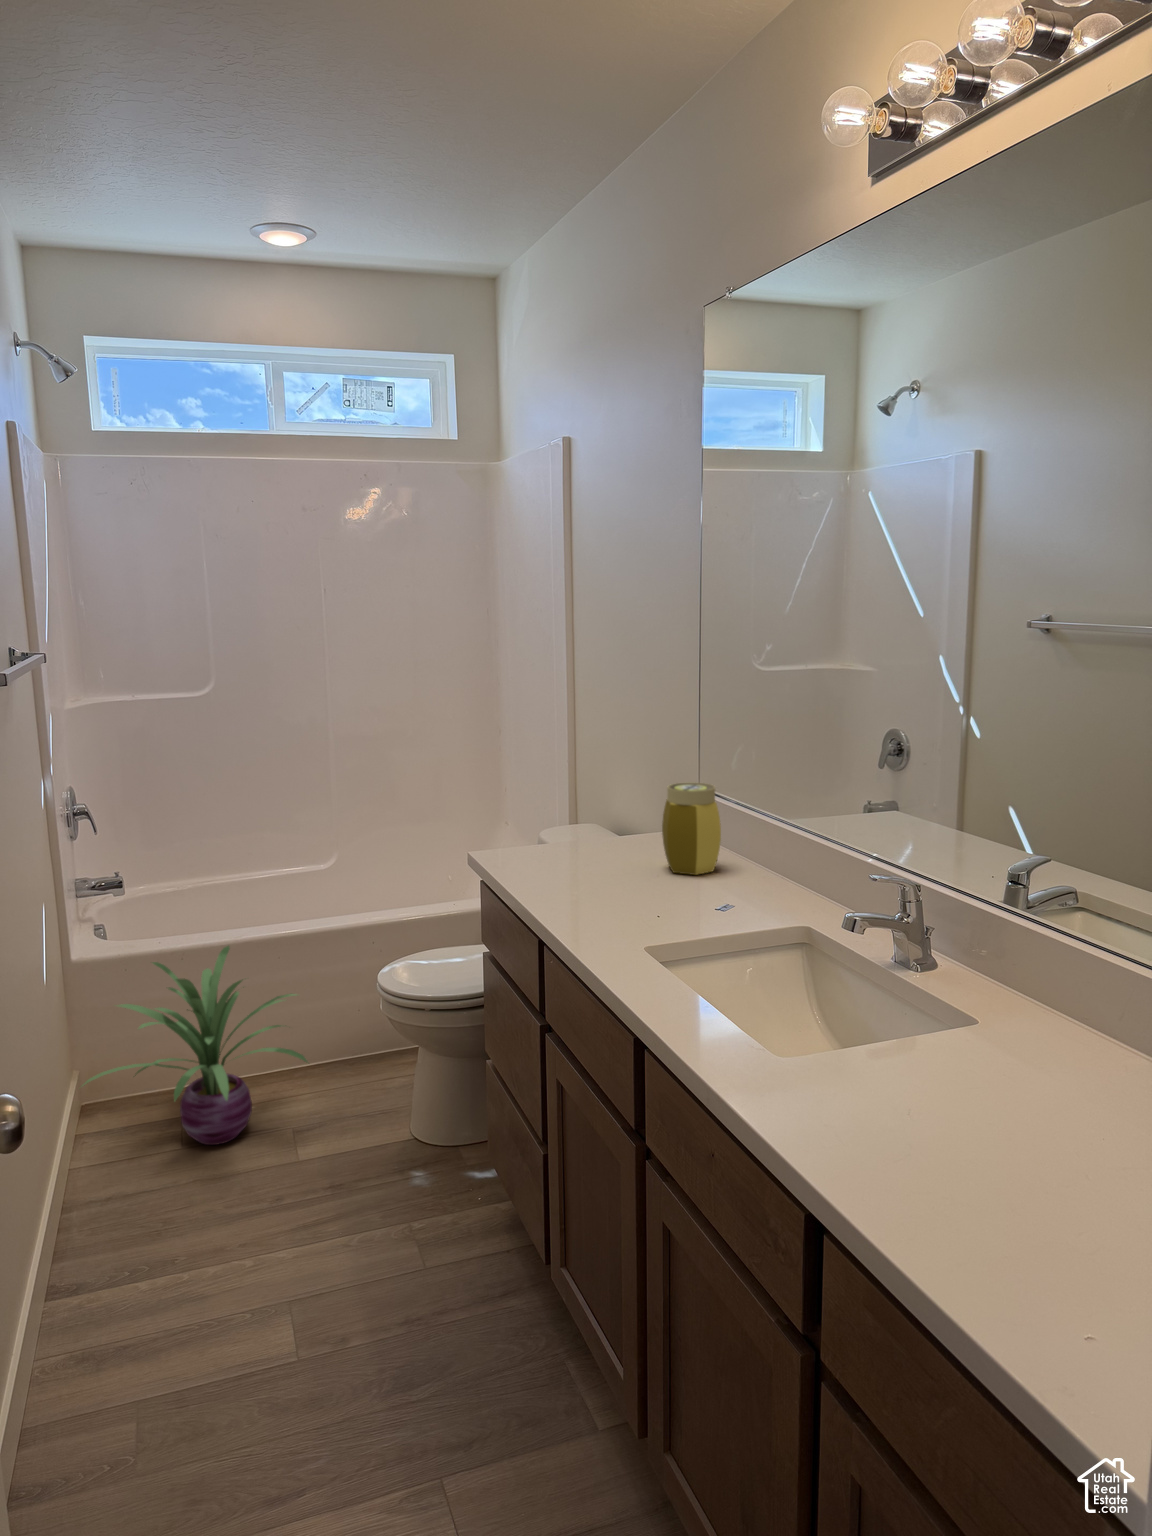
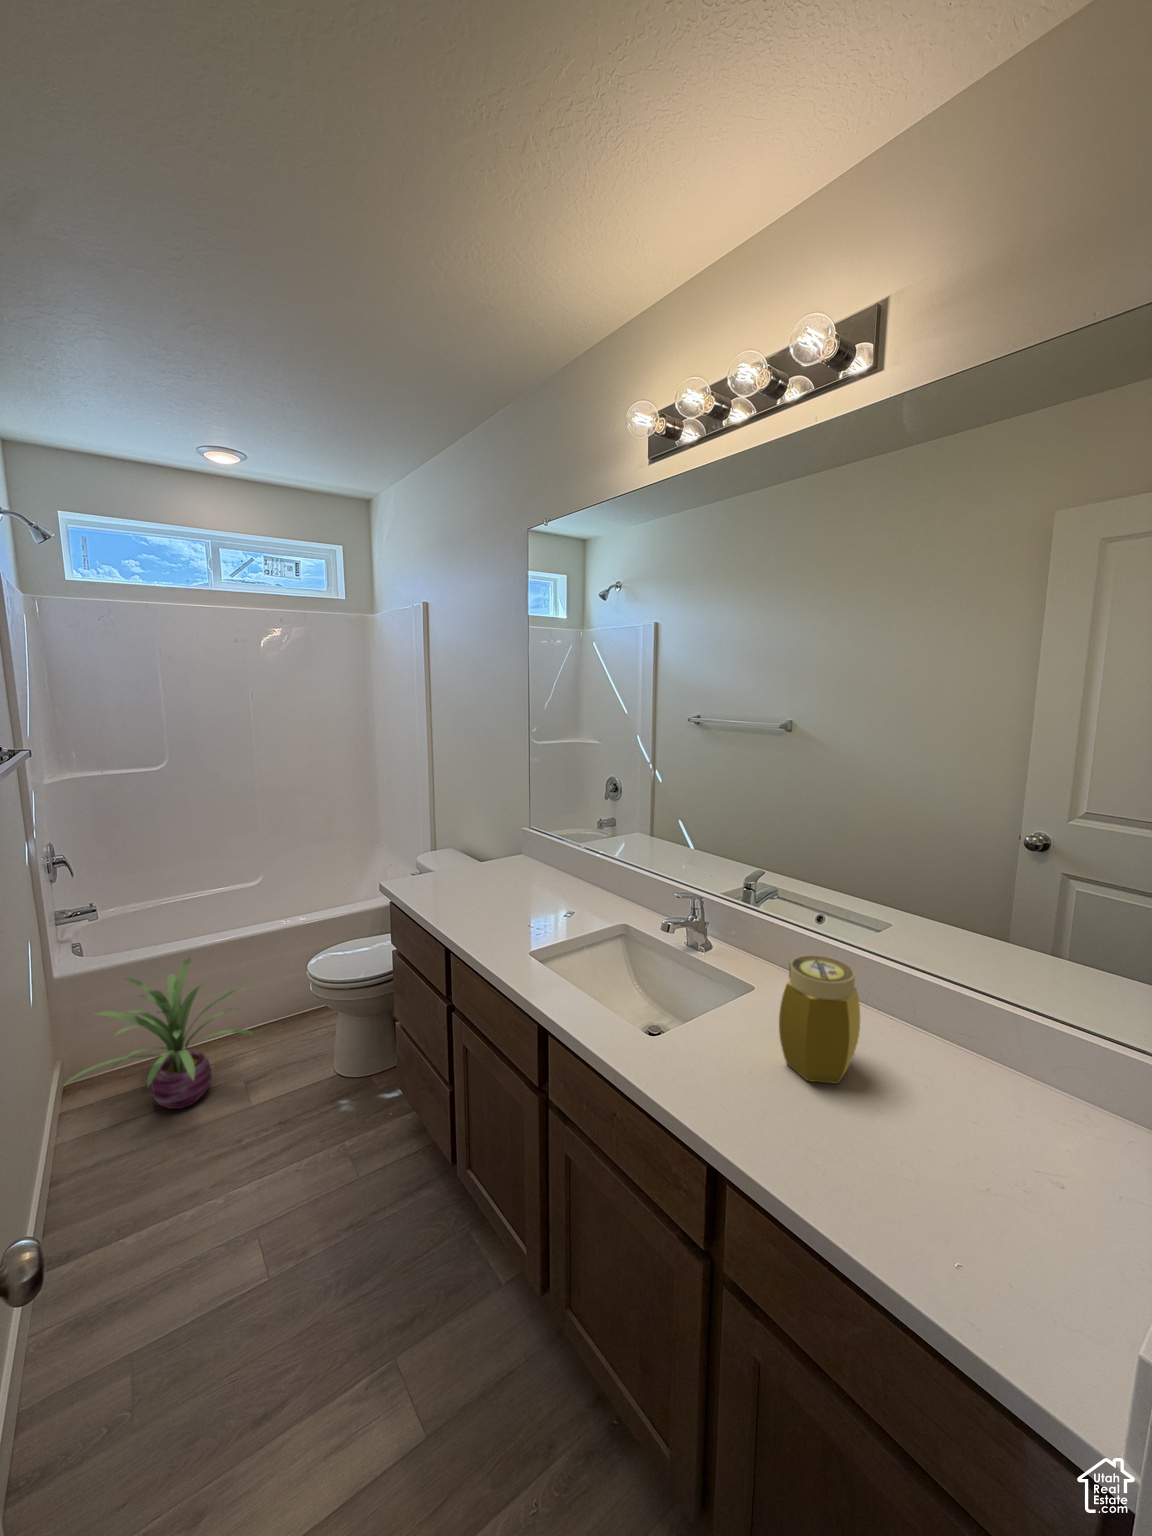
jar: present [662,783,721,875] -> present [779,955,860,1084]

